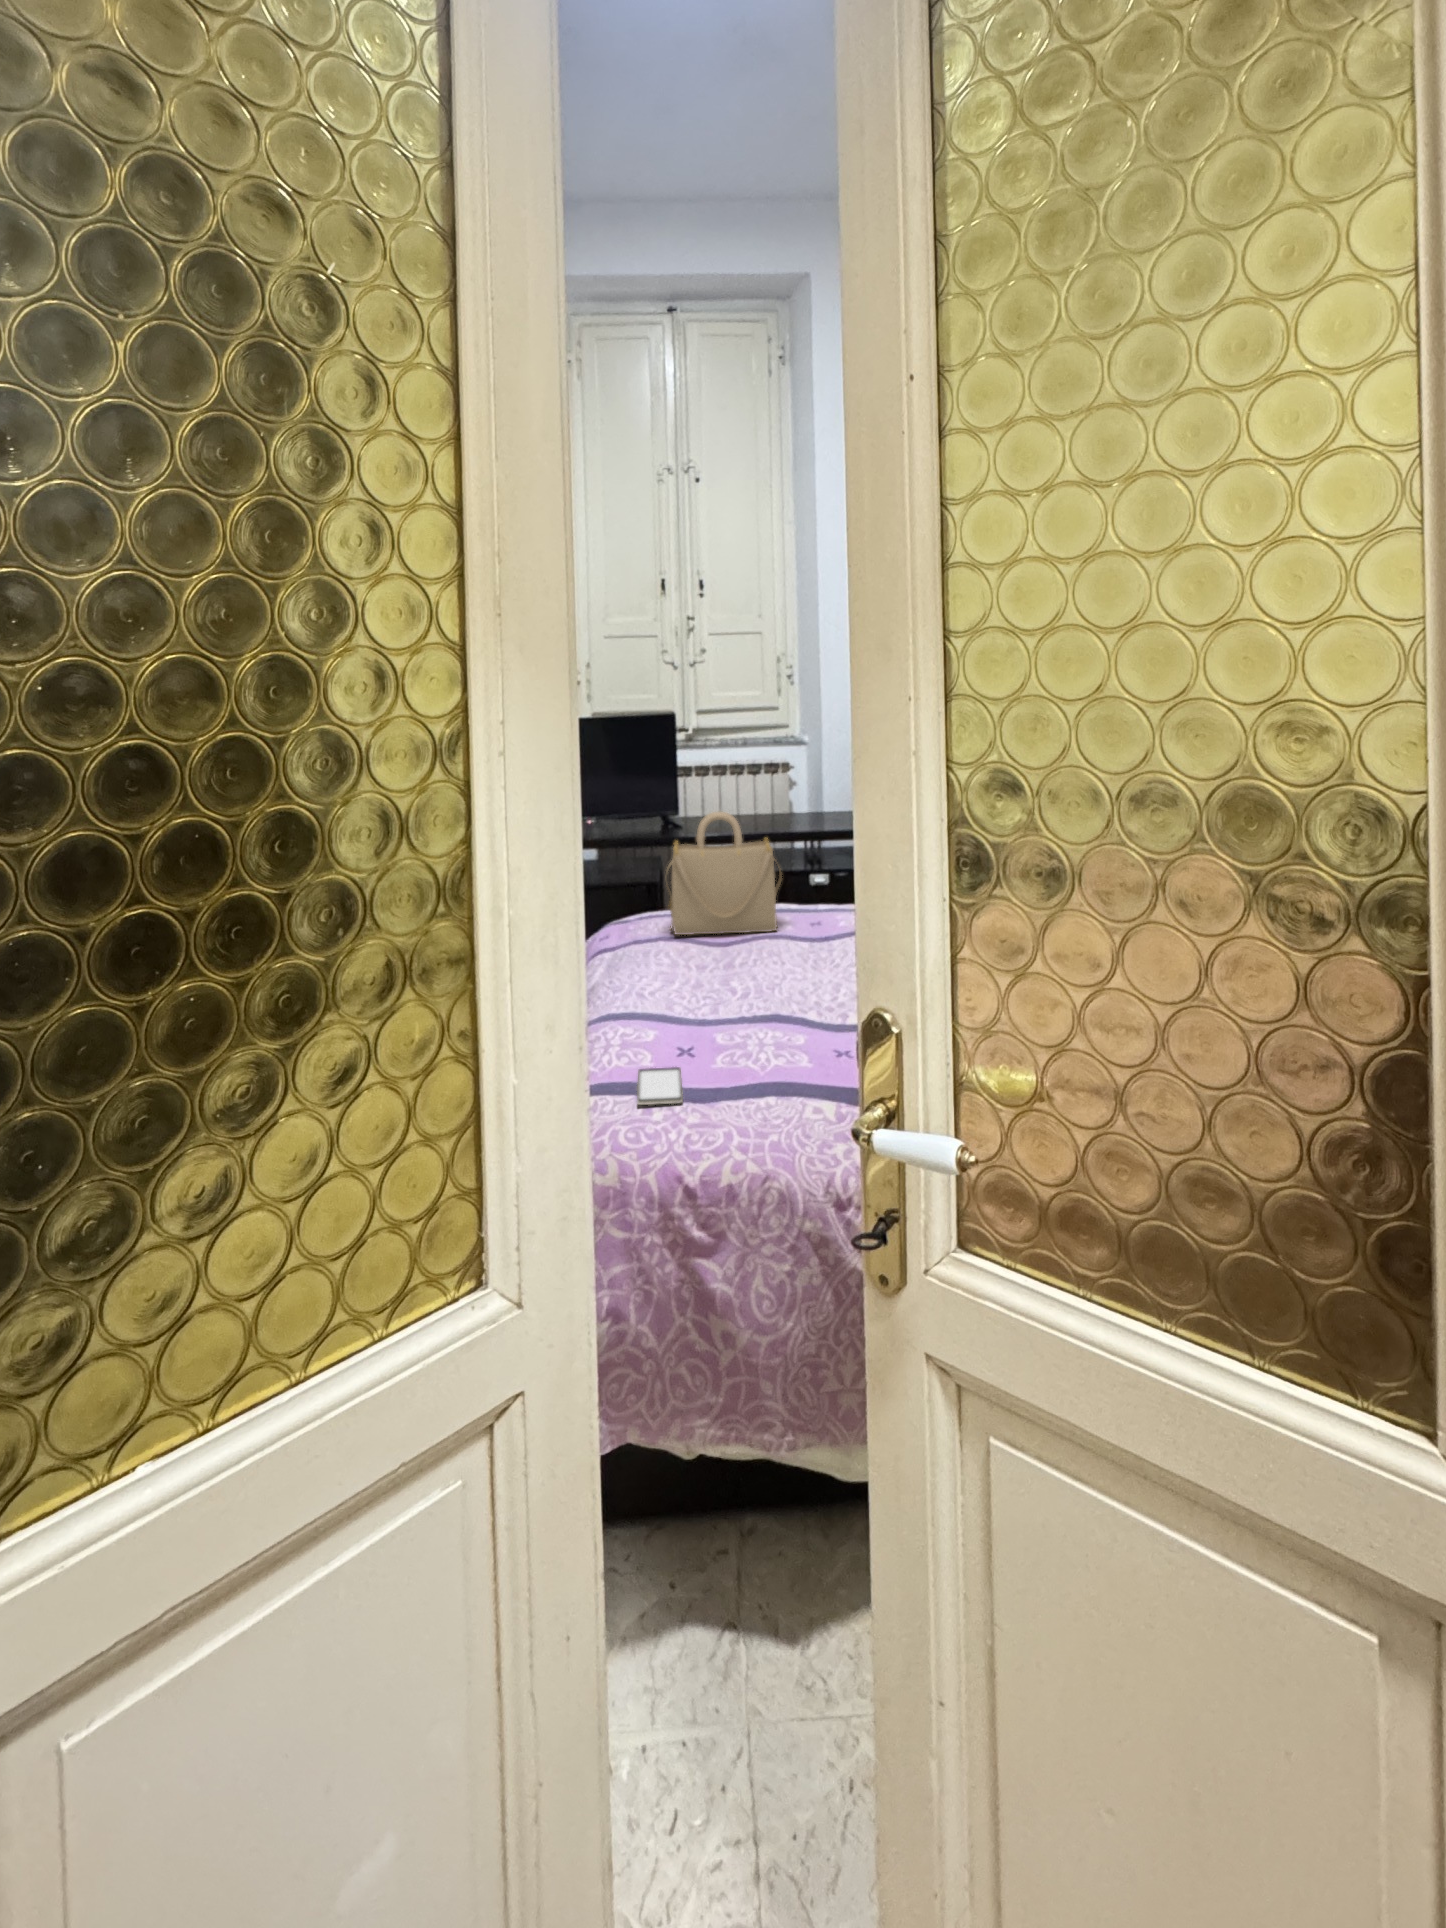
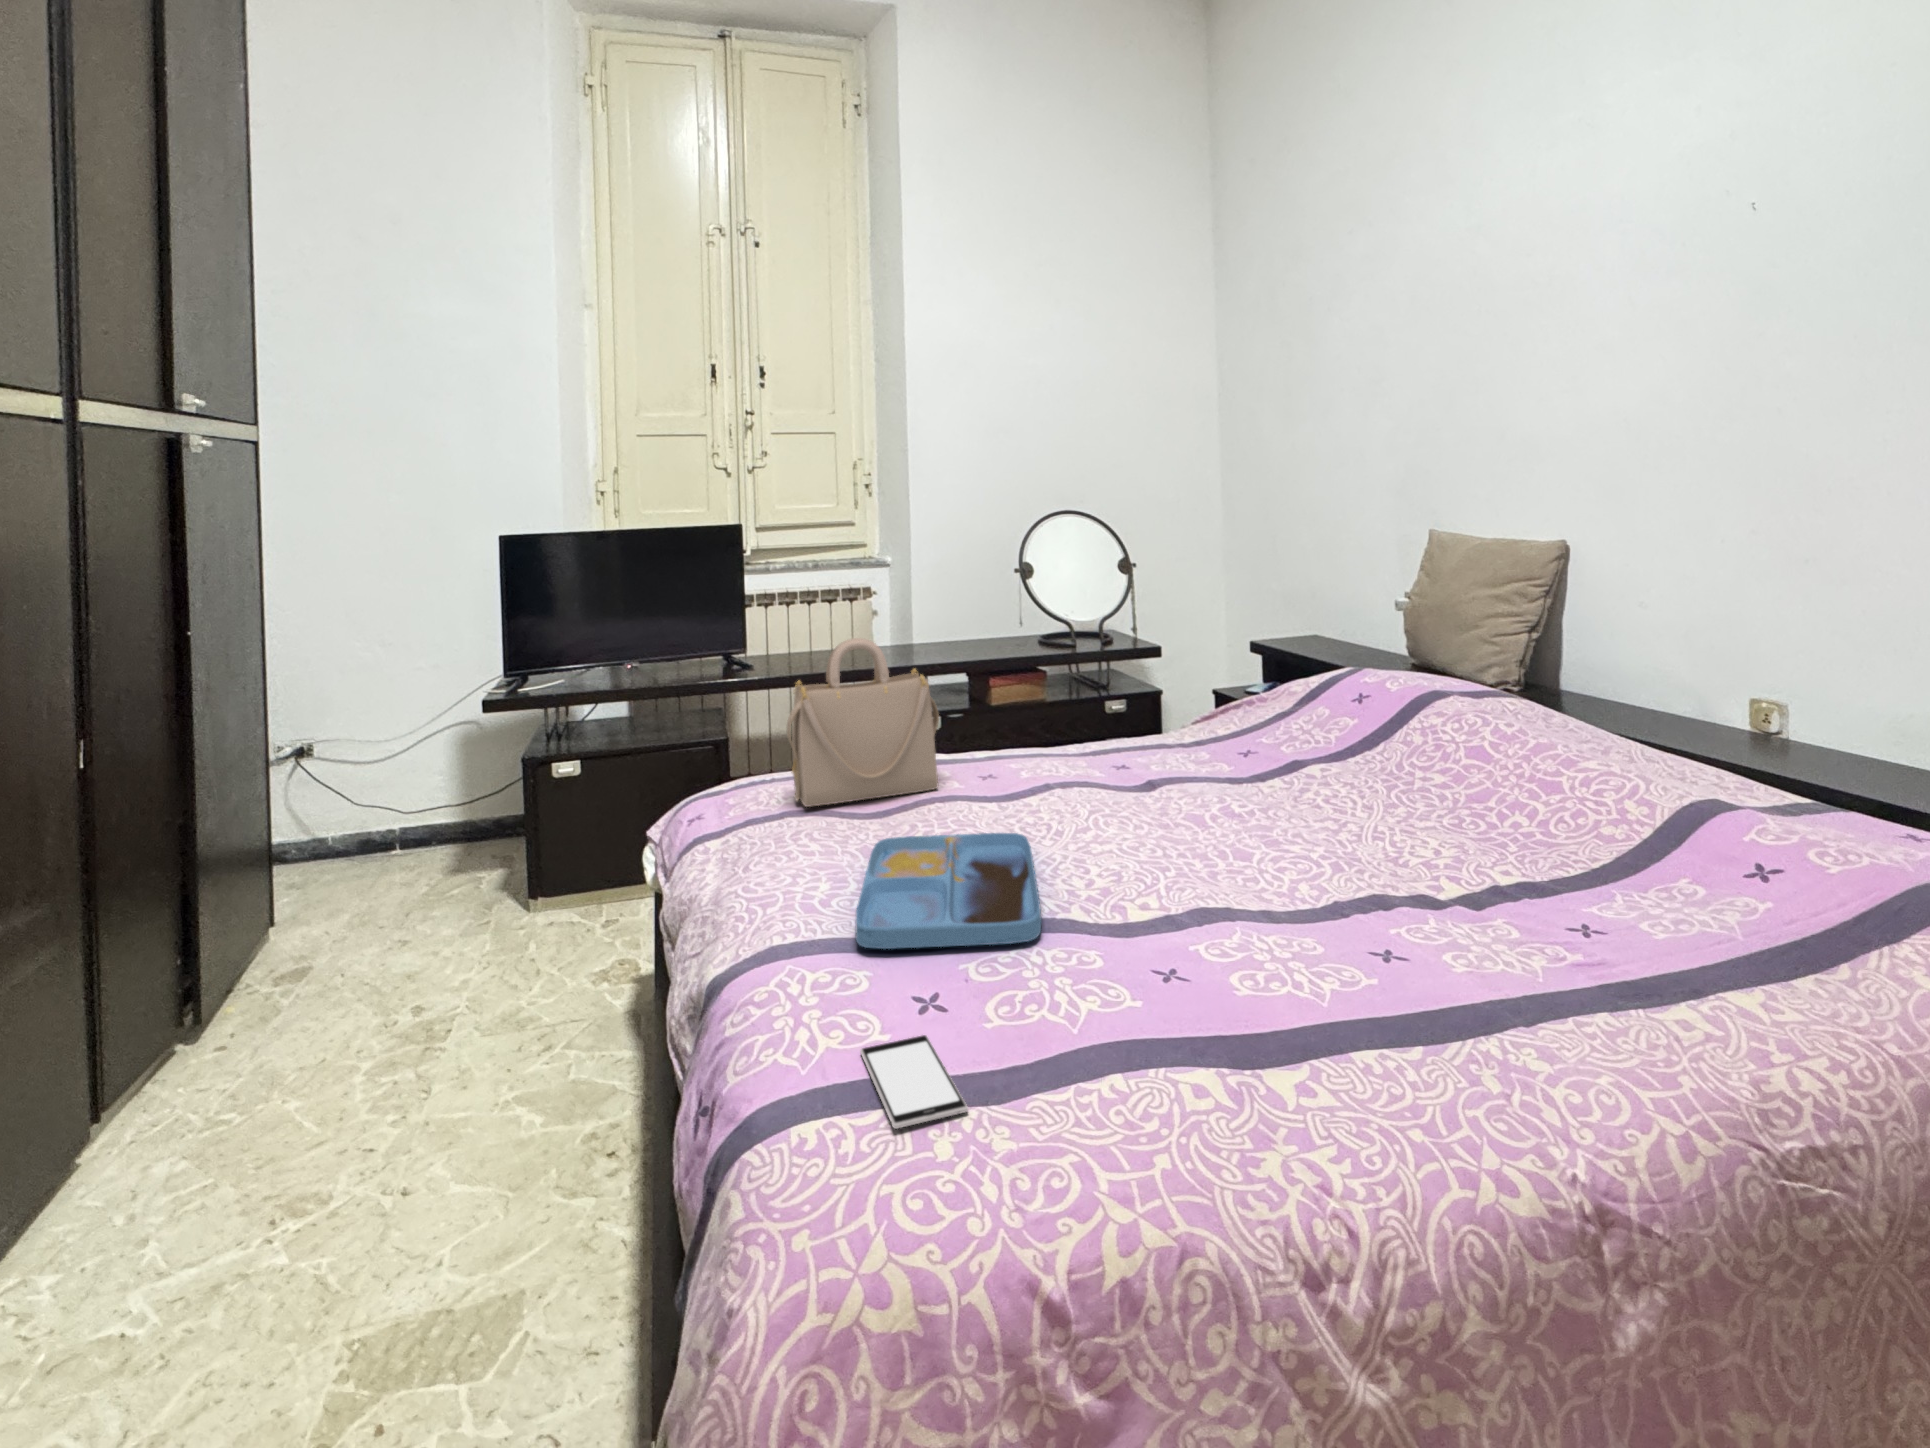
tray: none [664,959,813,1028] -> present [856,833,1041,949]

